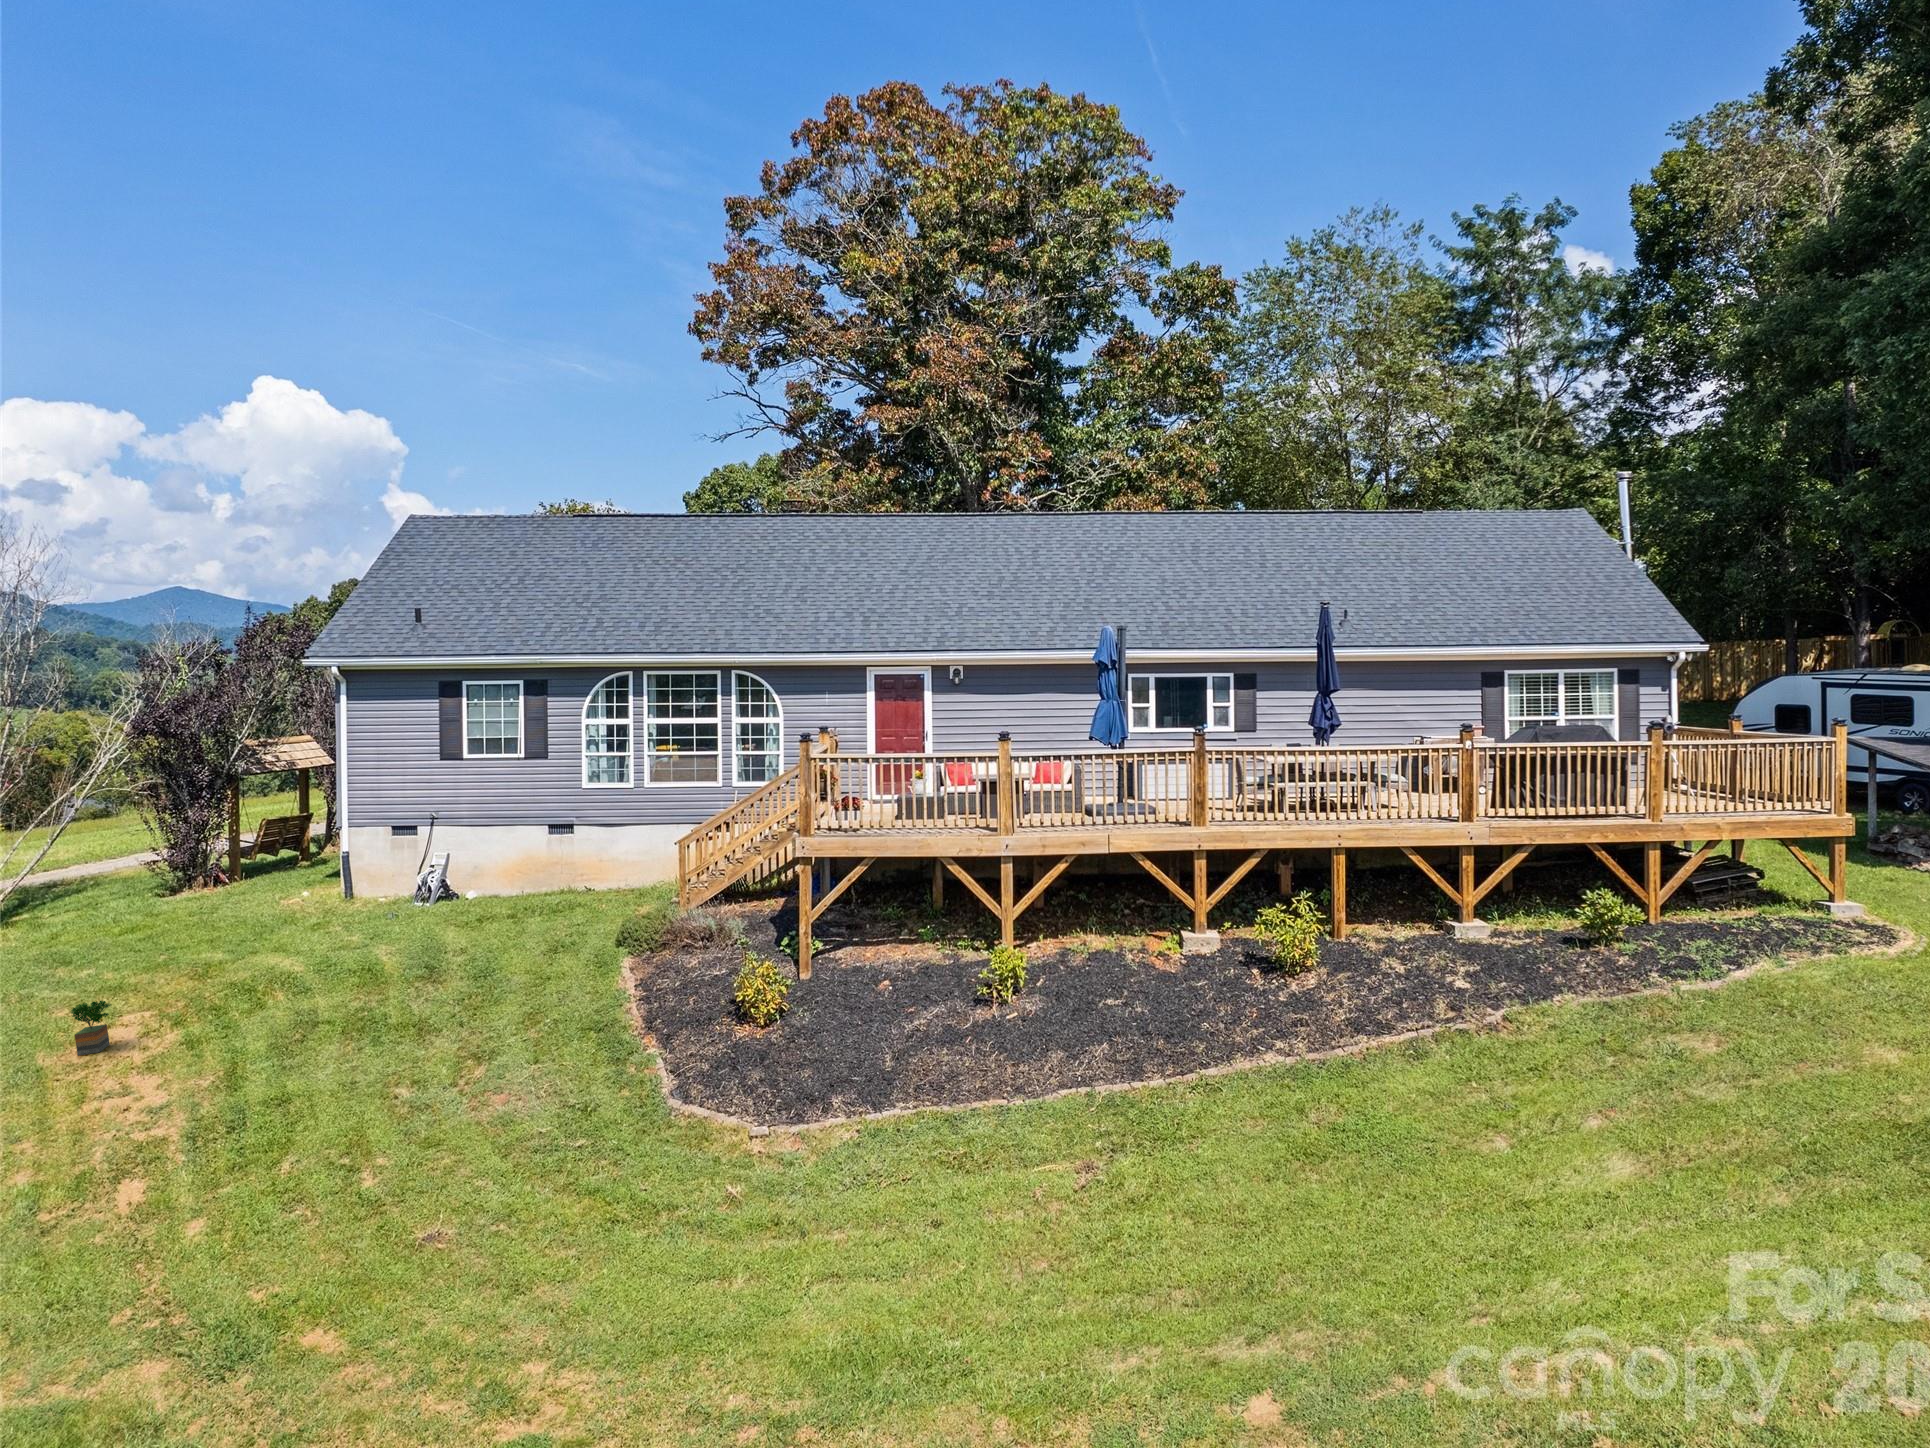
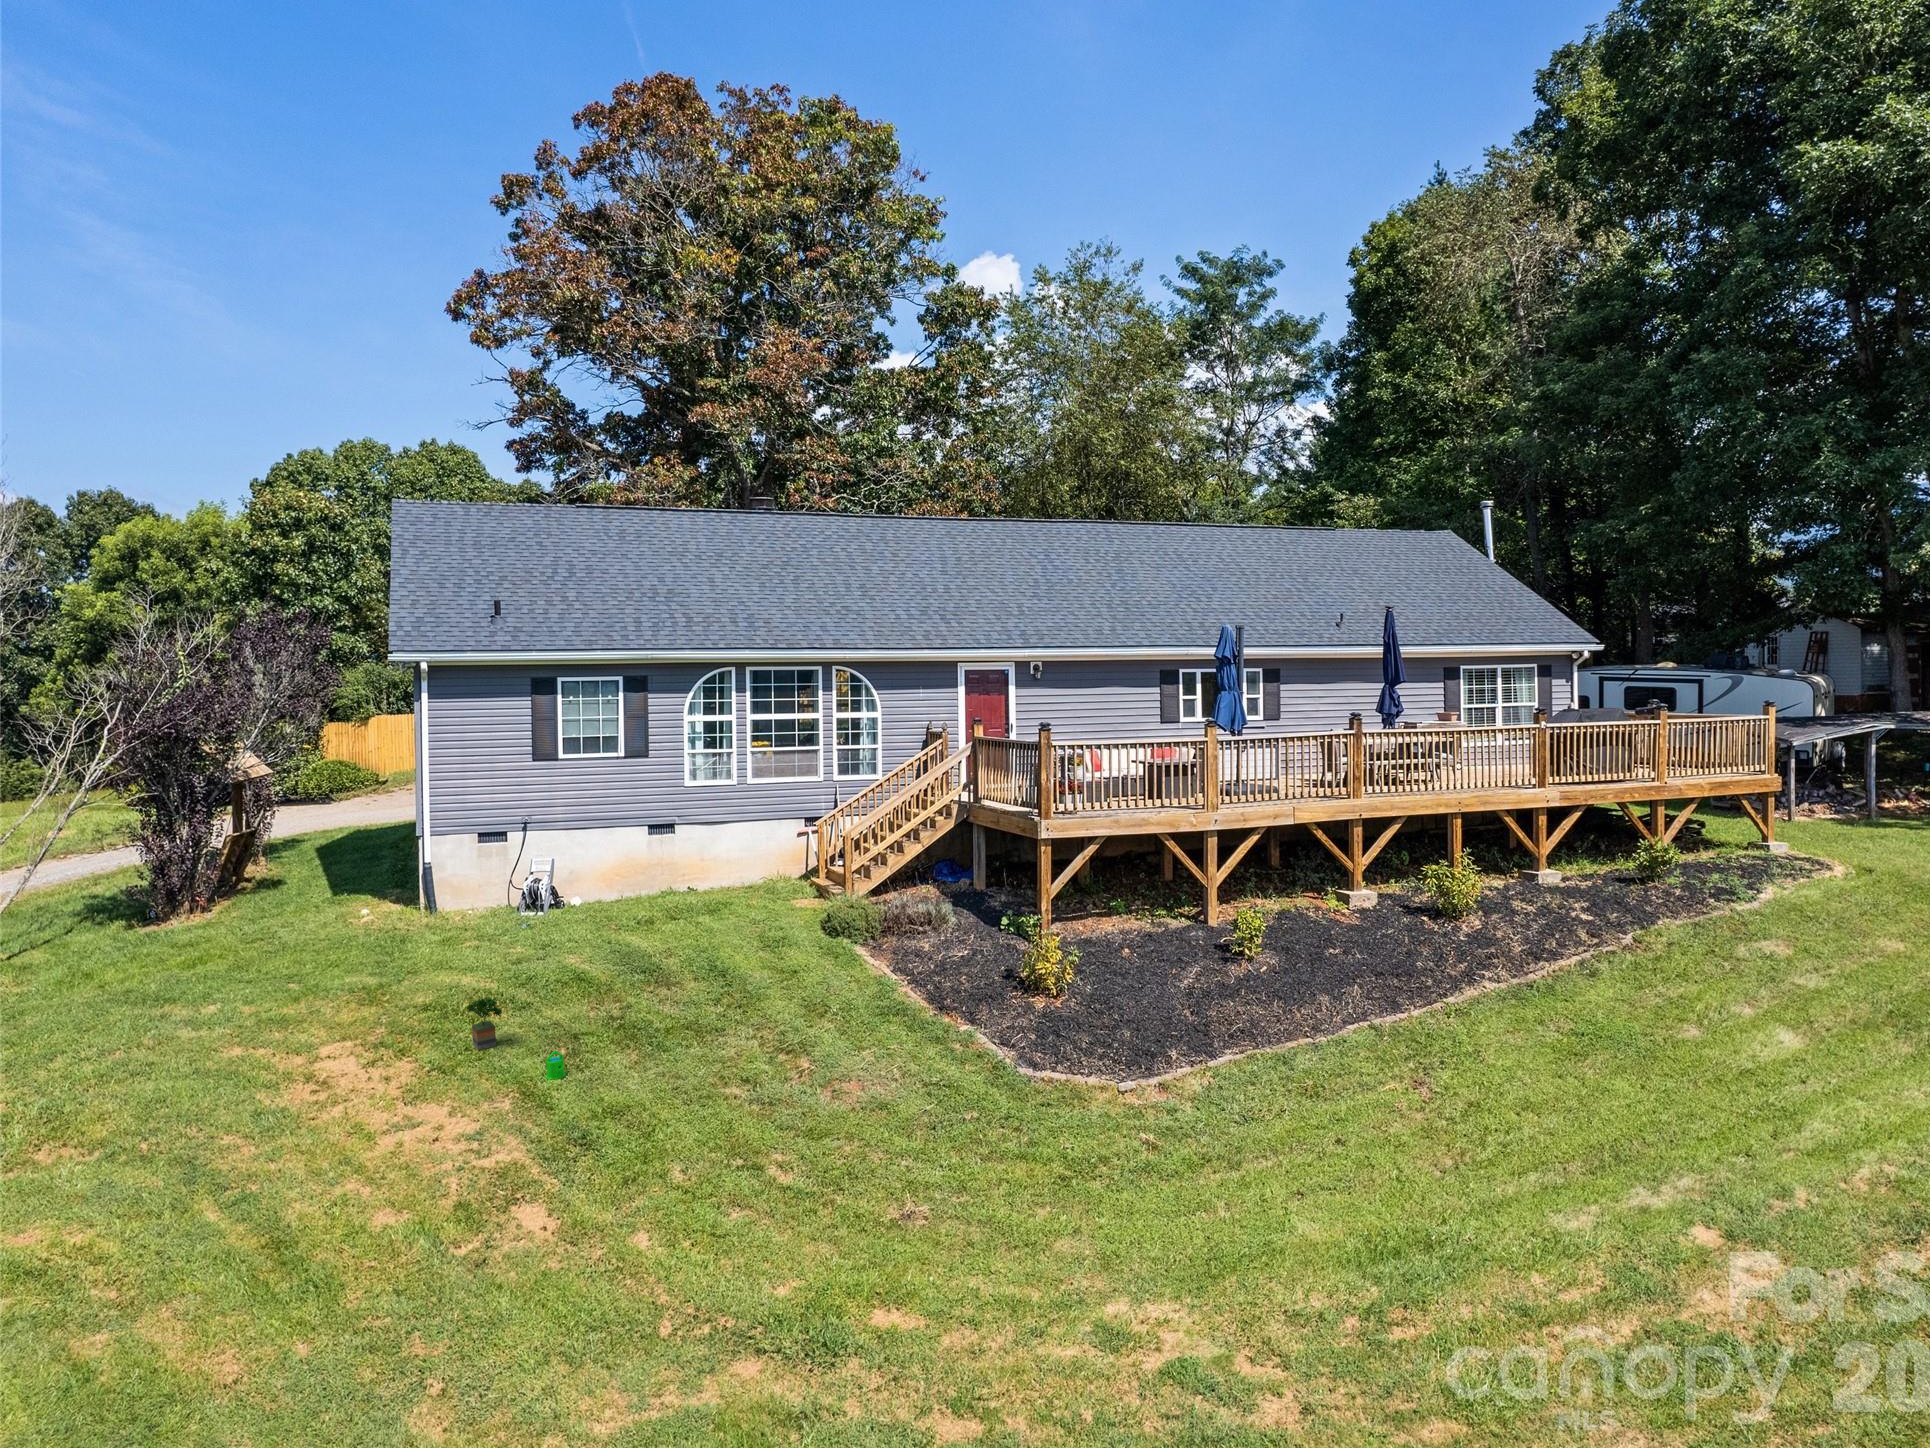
watering can: none [47,1073,81,1105] -> present [546,1051,566,1079]

